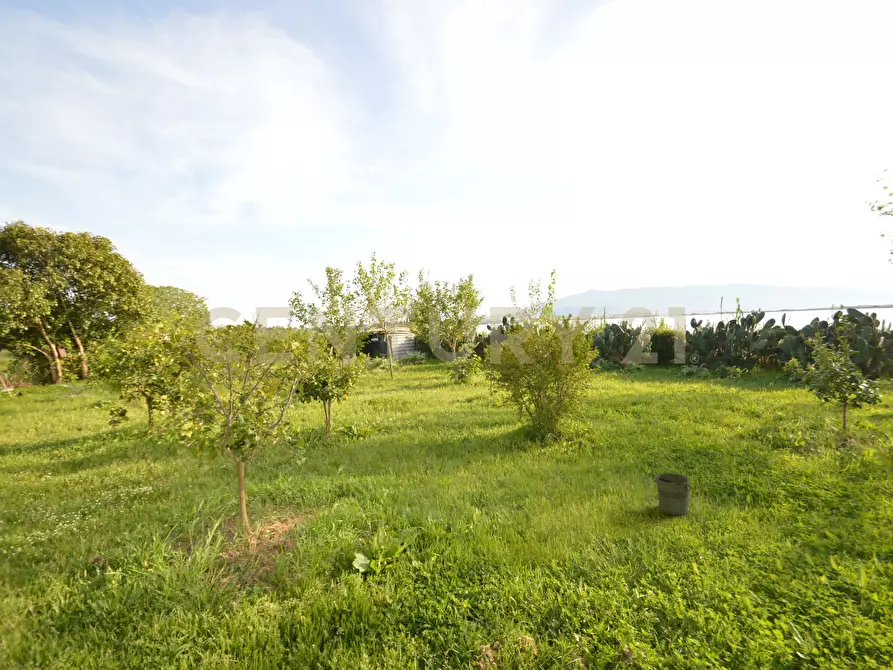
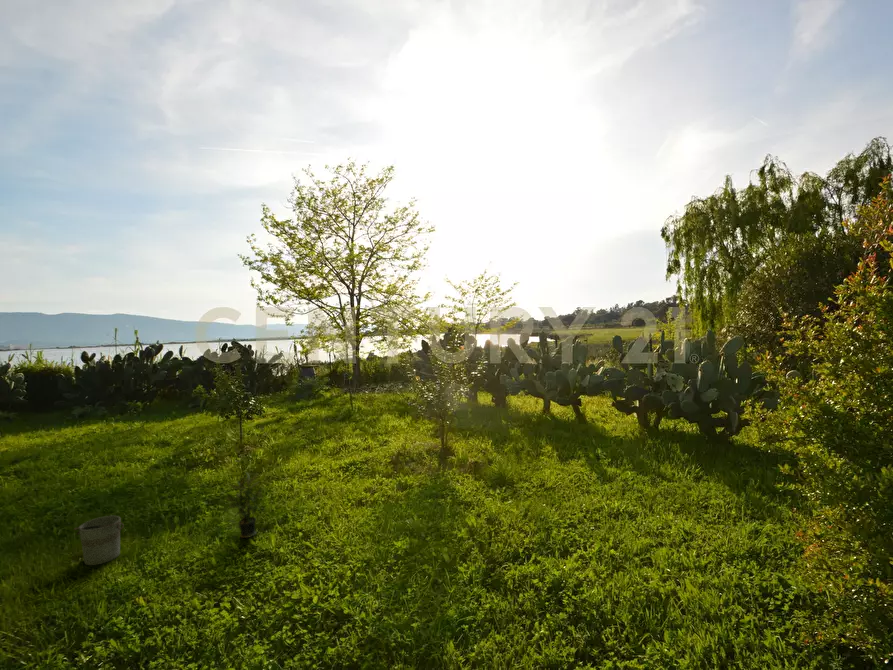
potted plant: none [798,477,853,558] -> present [226,473,262,538]

